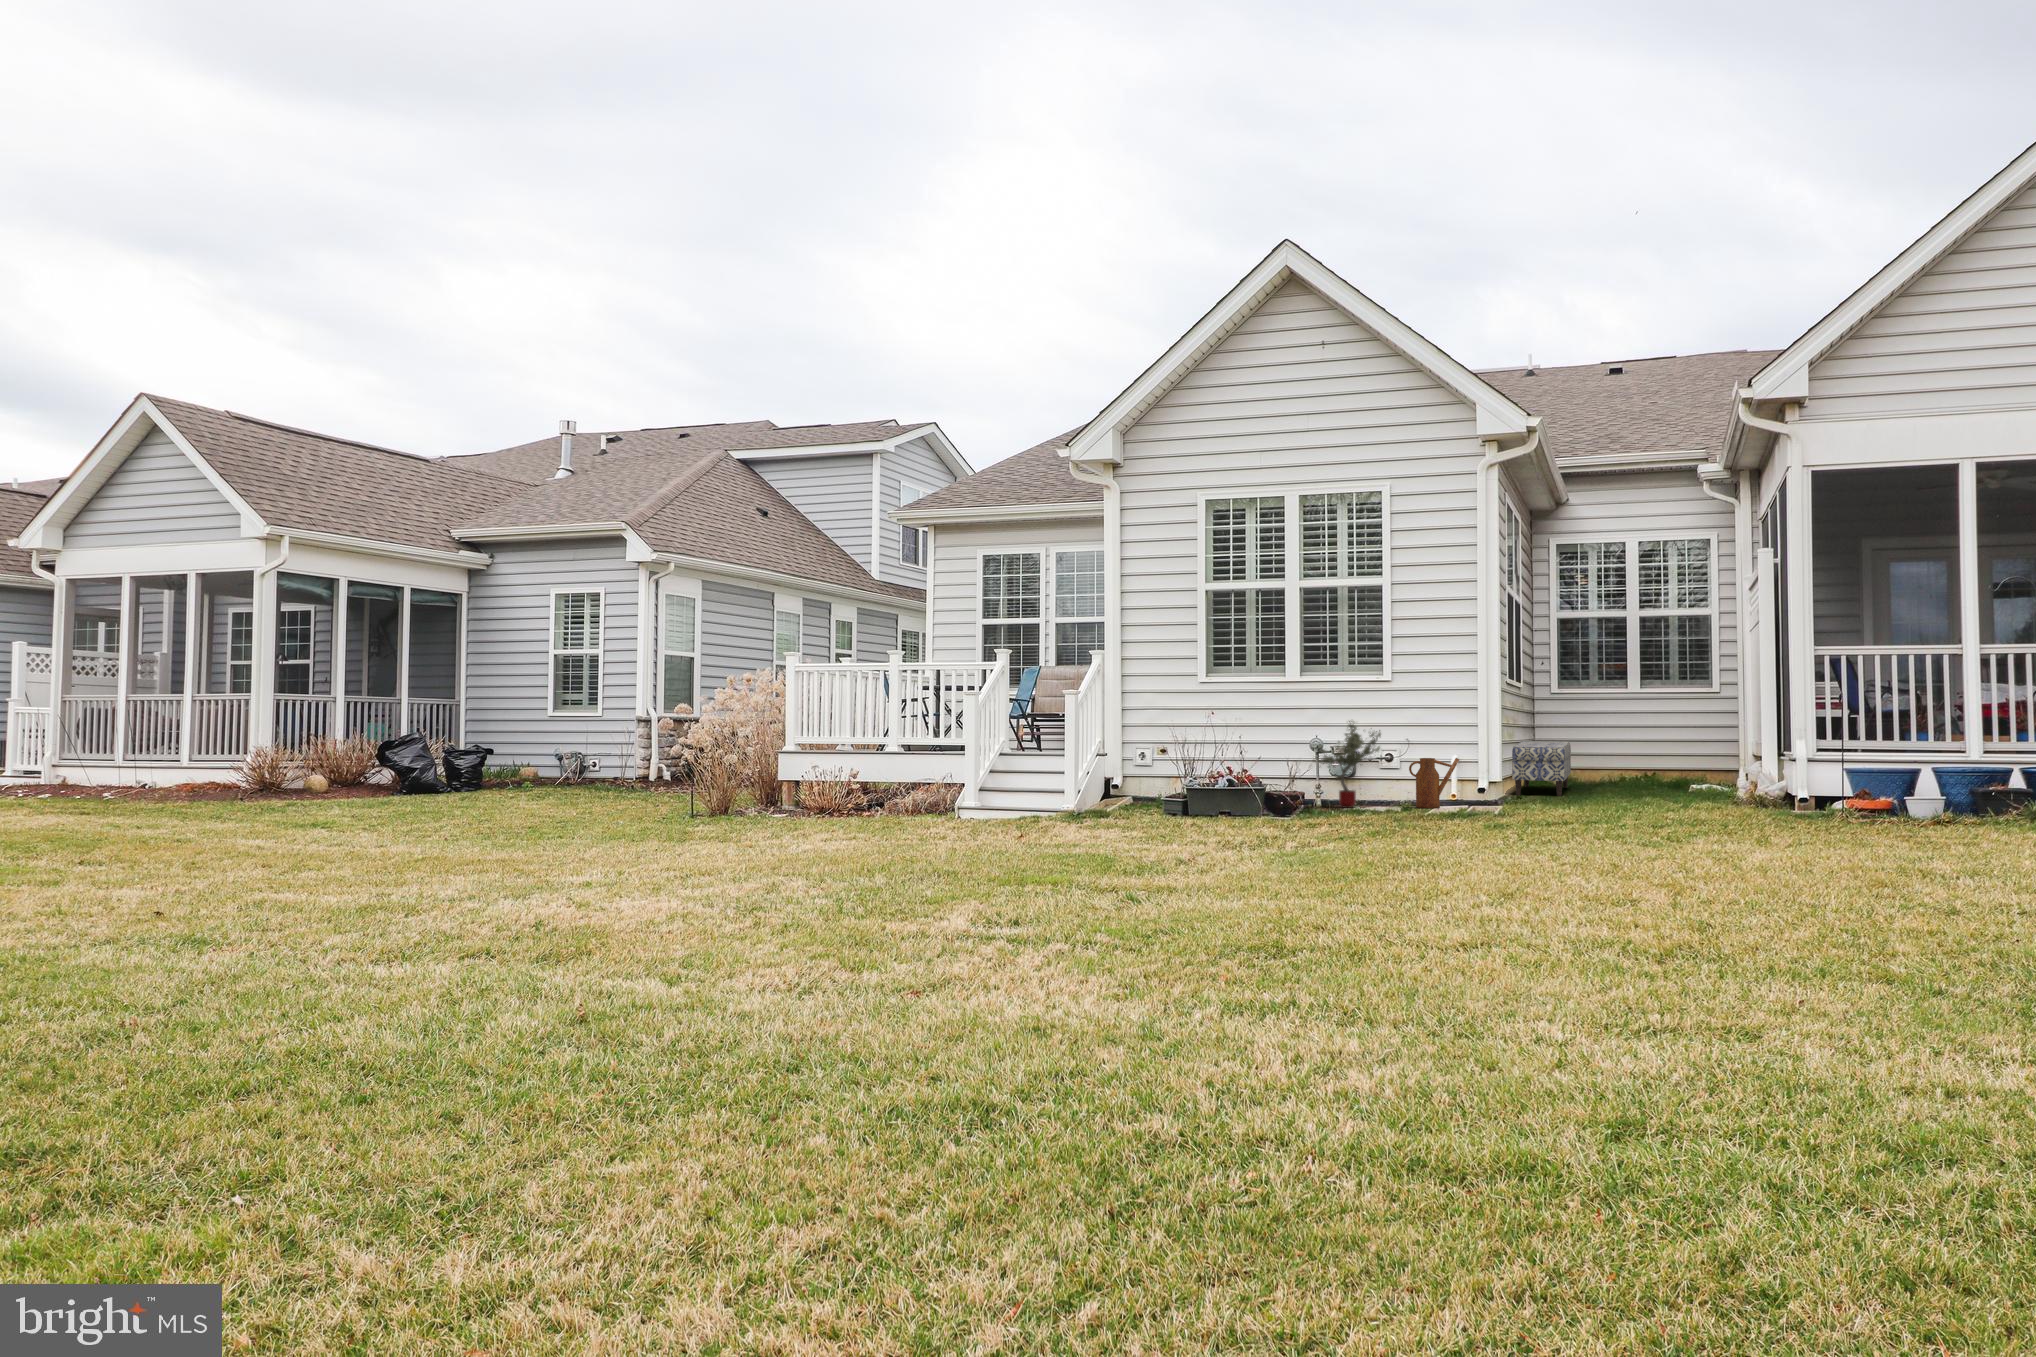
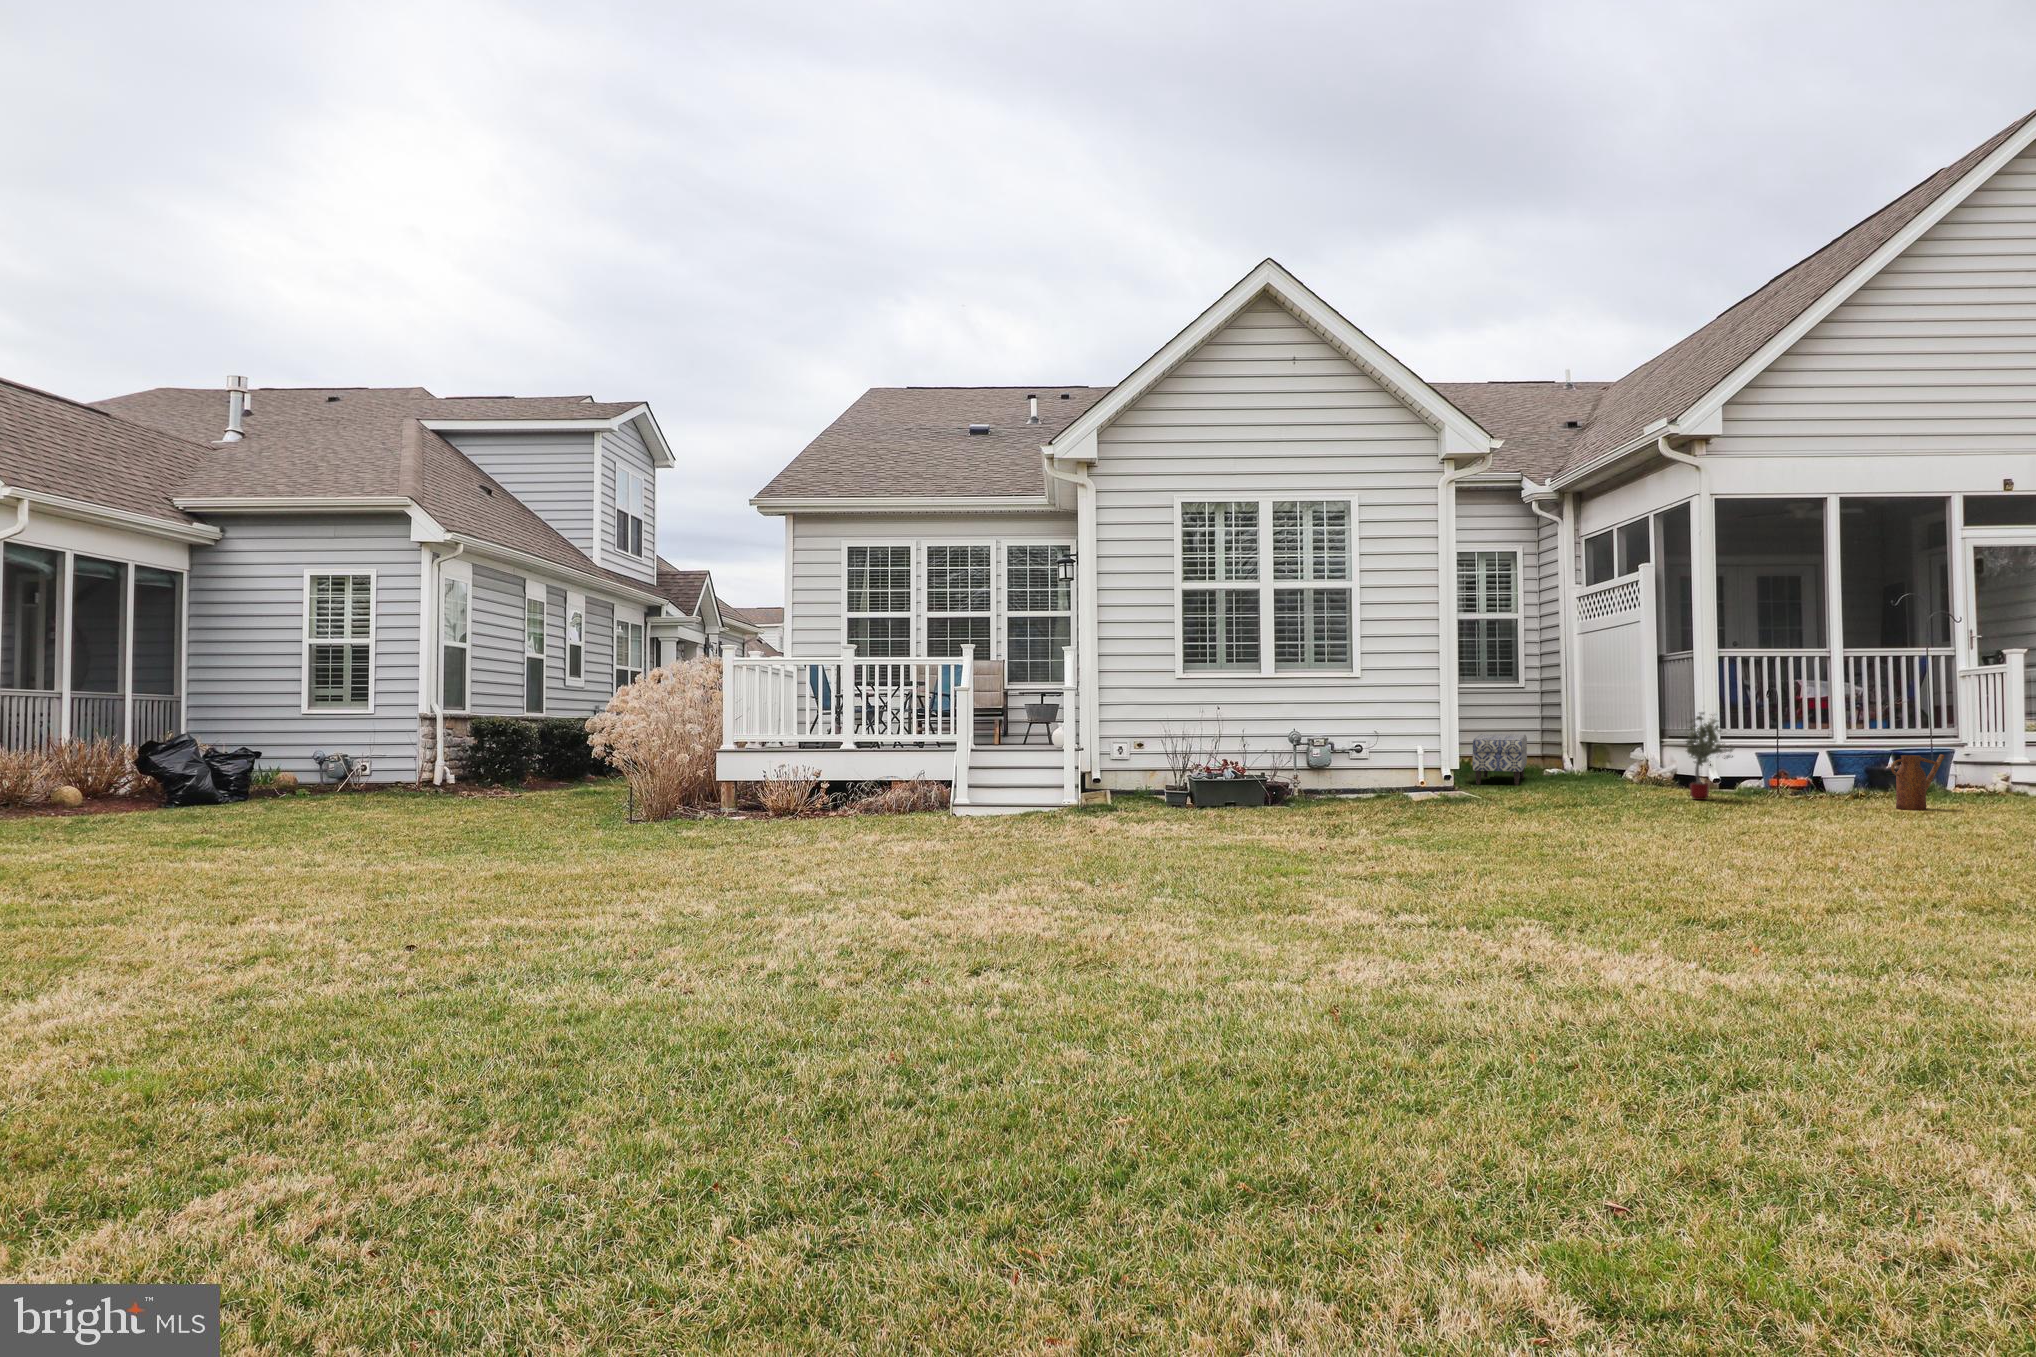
potted tree: present [1315,721,1381,808] -> present [1686,712,1735,800]
watering can: present [1409,758,1459,808] -> present [1891,754,1945,810]

